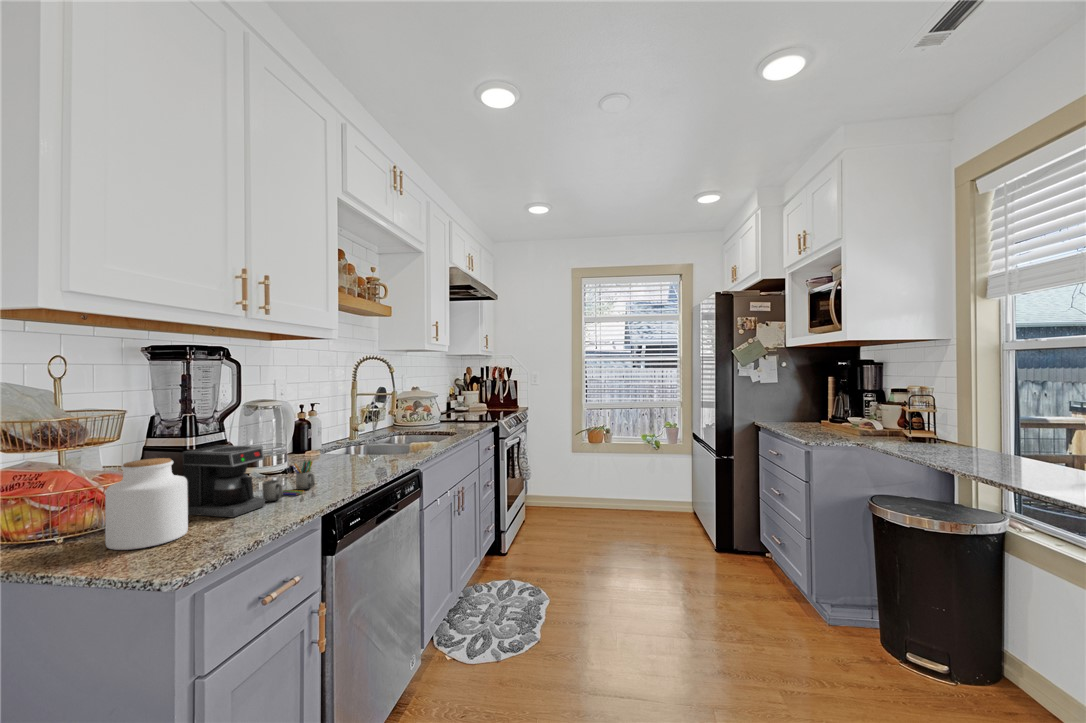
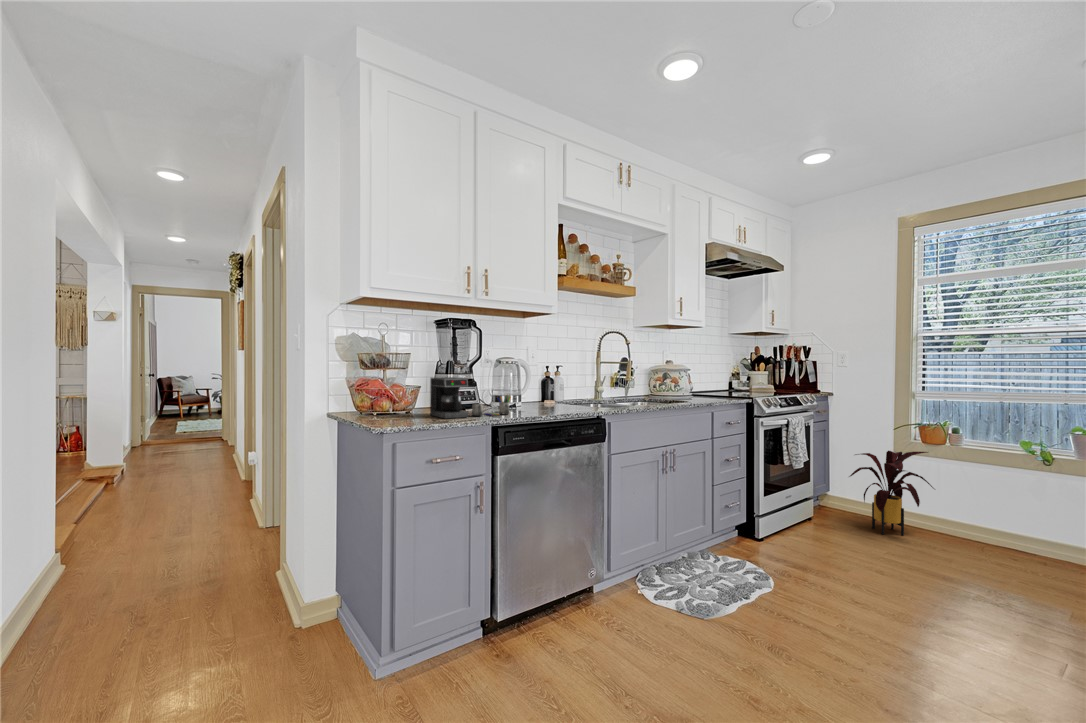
house plant: none [555,450,609,522] -> present [849,451,934,535]
jar: present [105,458,188,550] -> none [381,376,418,421]

